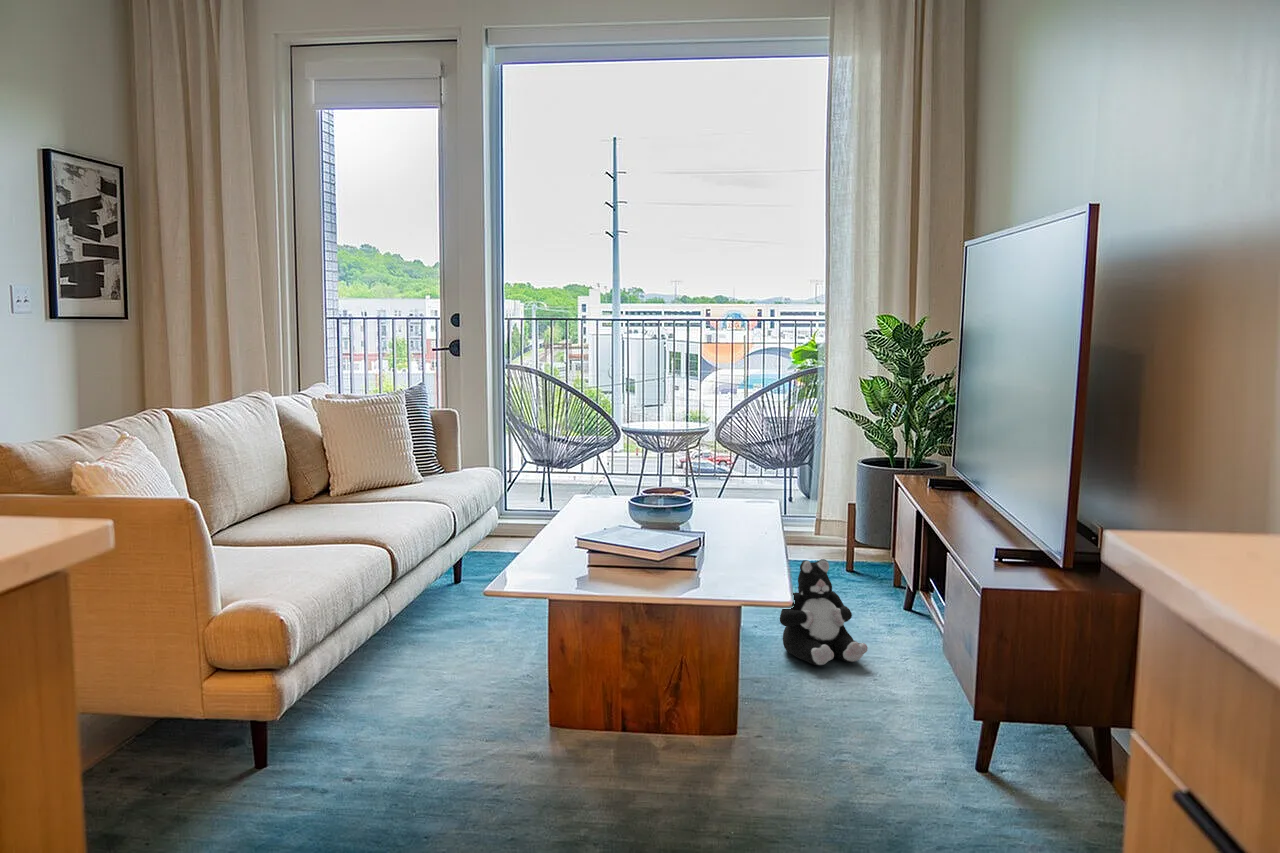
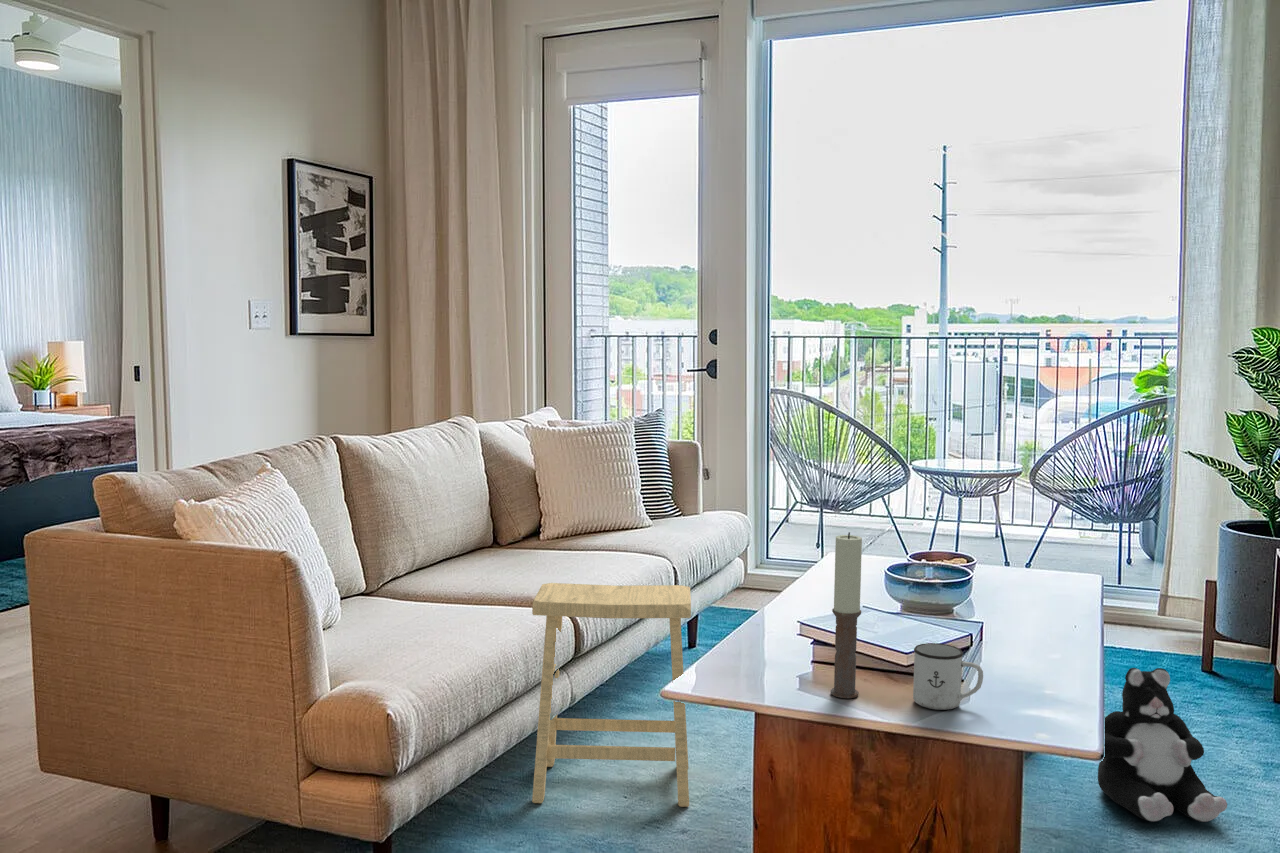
candle: none [607,464,628,586] -> present [831,532,862,698]
footstool: none [356,520,489,703] -> present [532,583,691,807]
mug: none [666,541,714,587] -> present [913,643,983,710]

